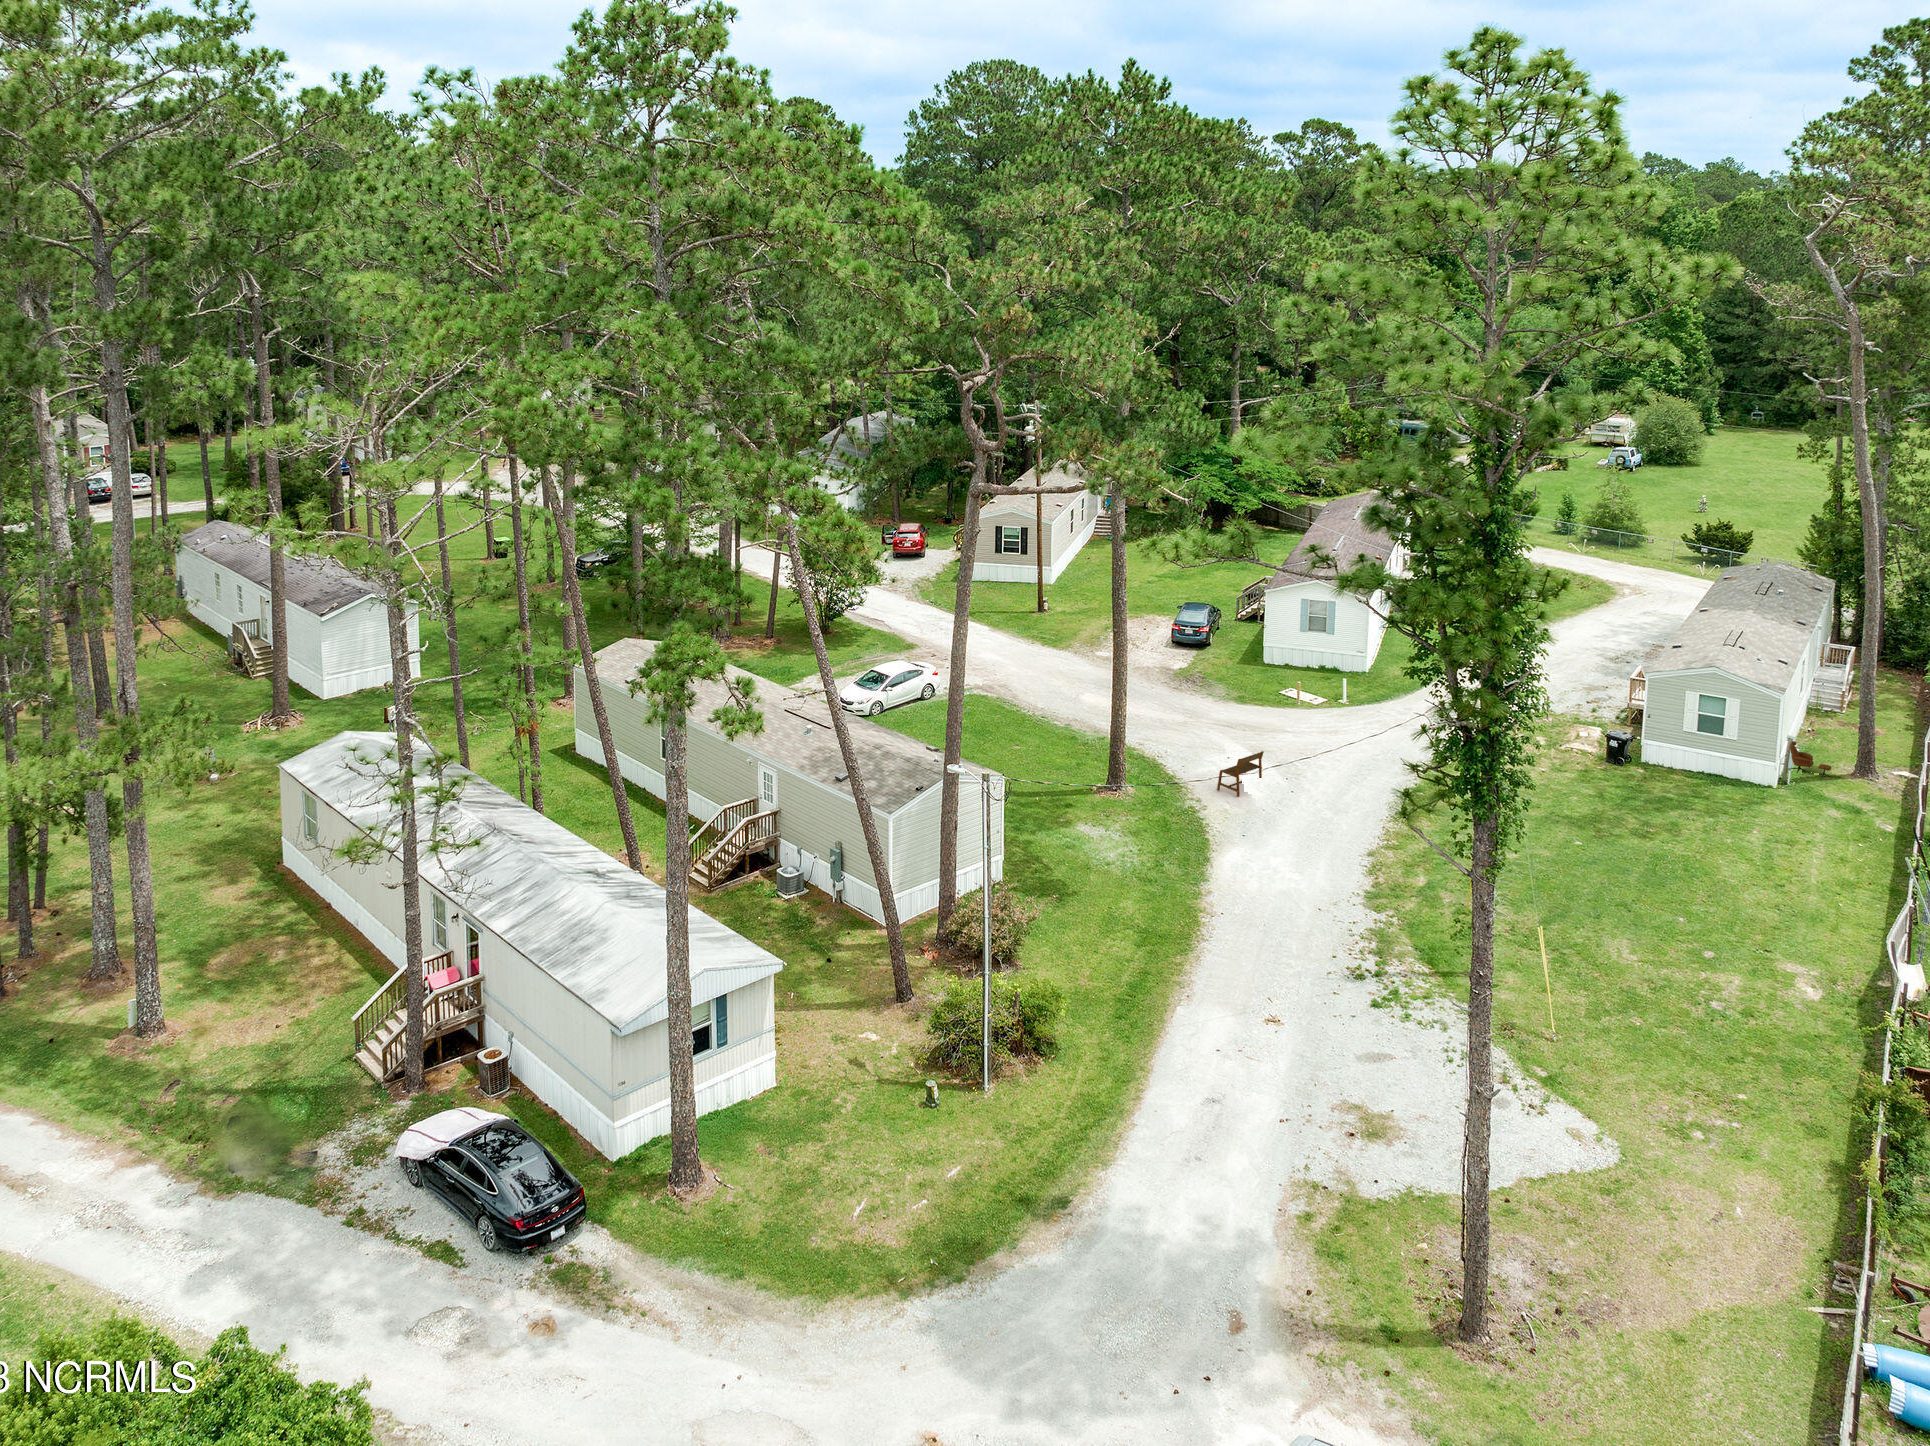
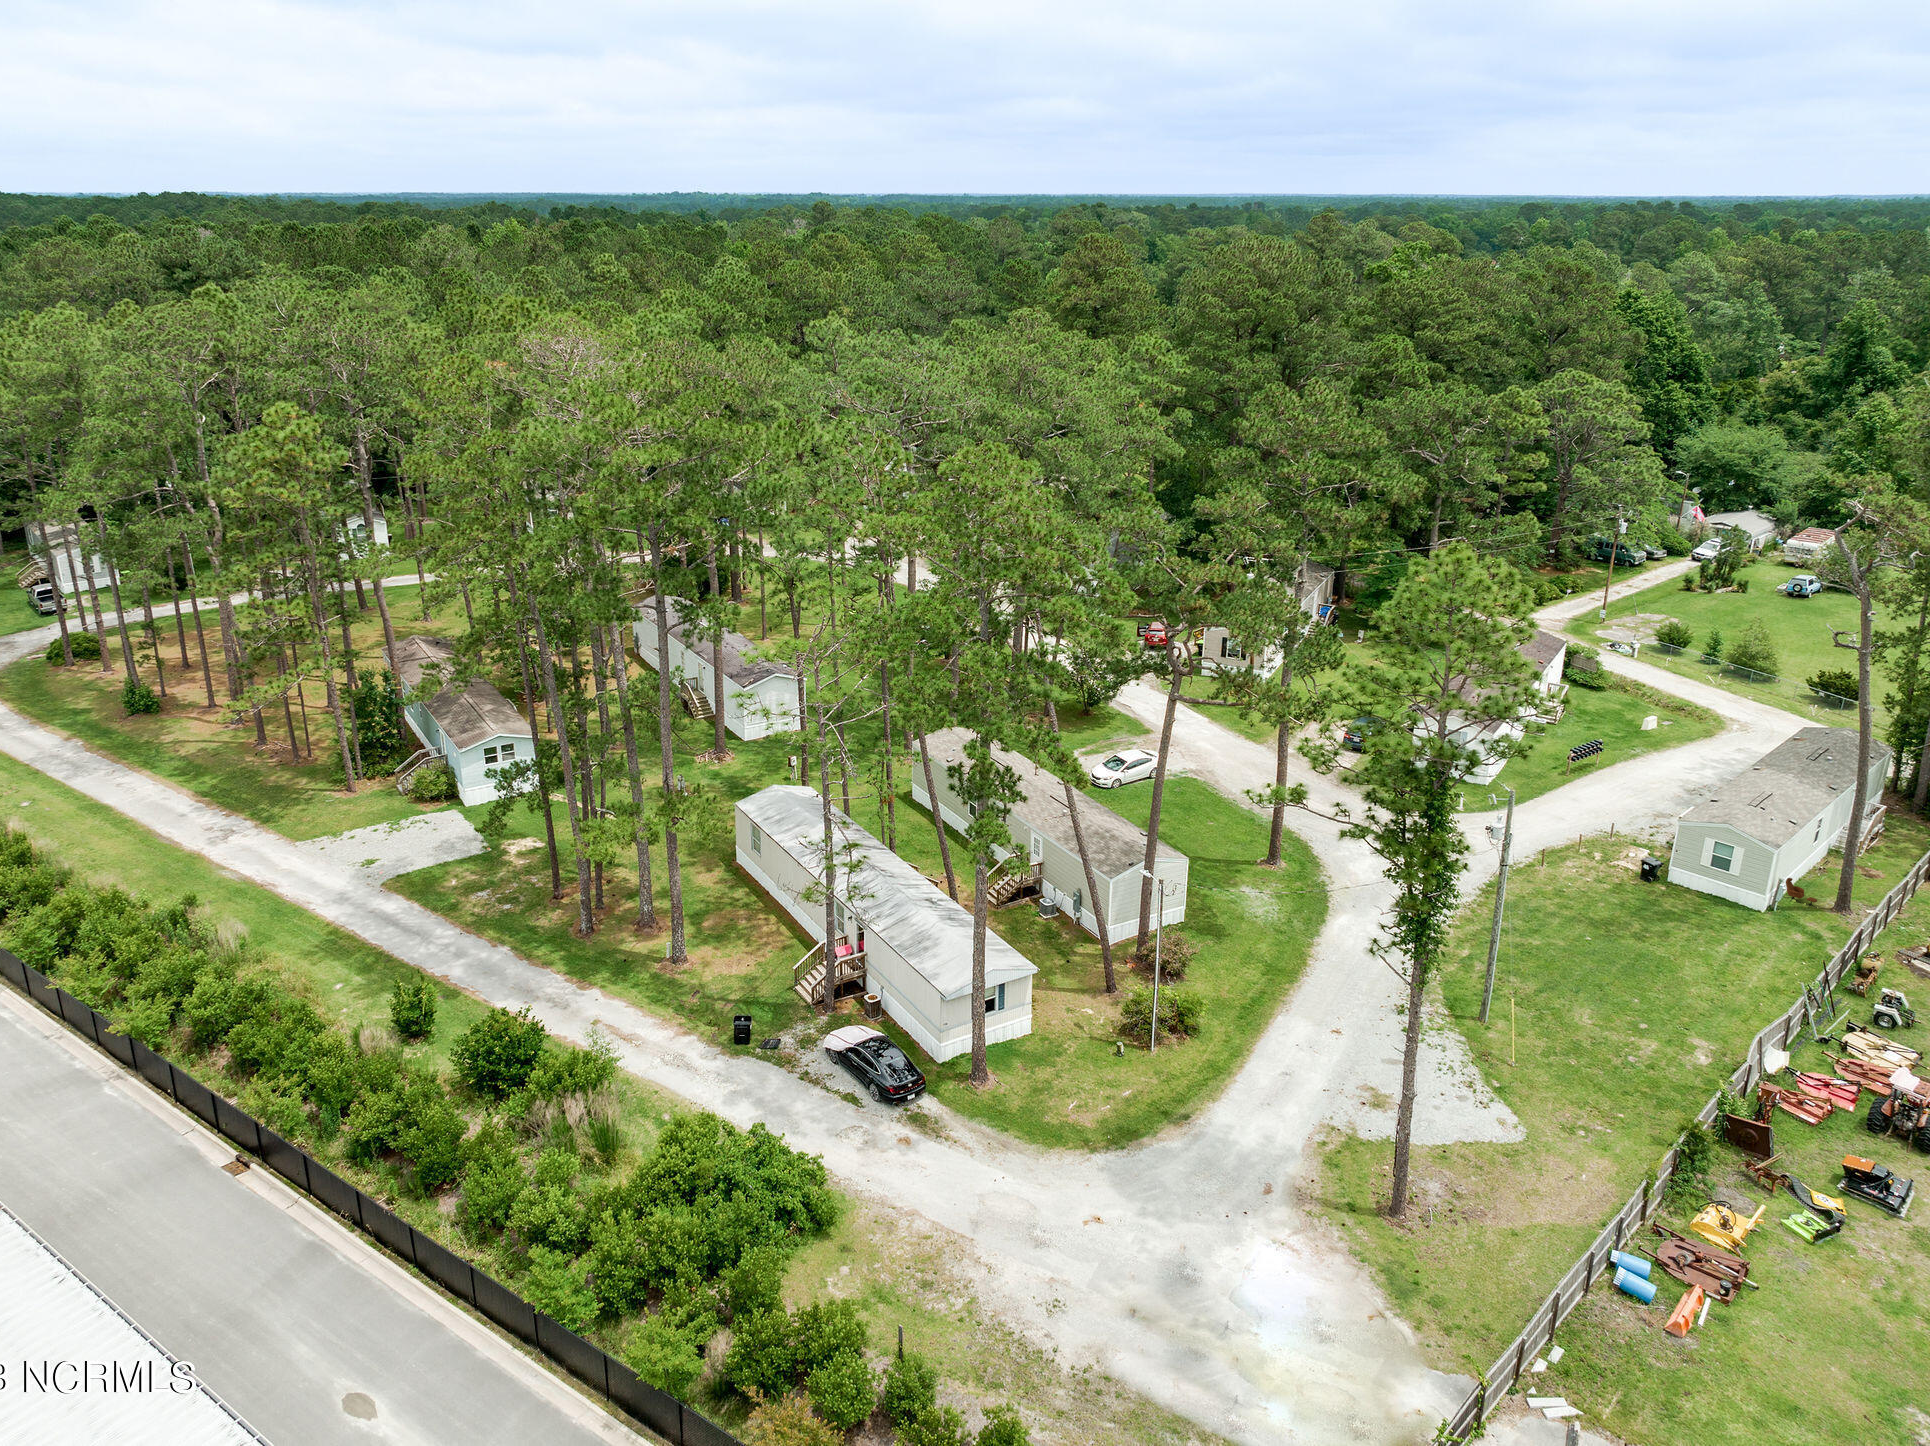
bench: present [1217,751,1264,797] -> none [1342,847,1378,878]

